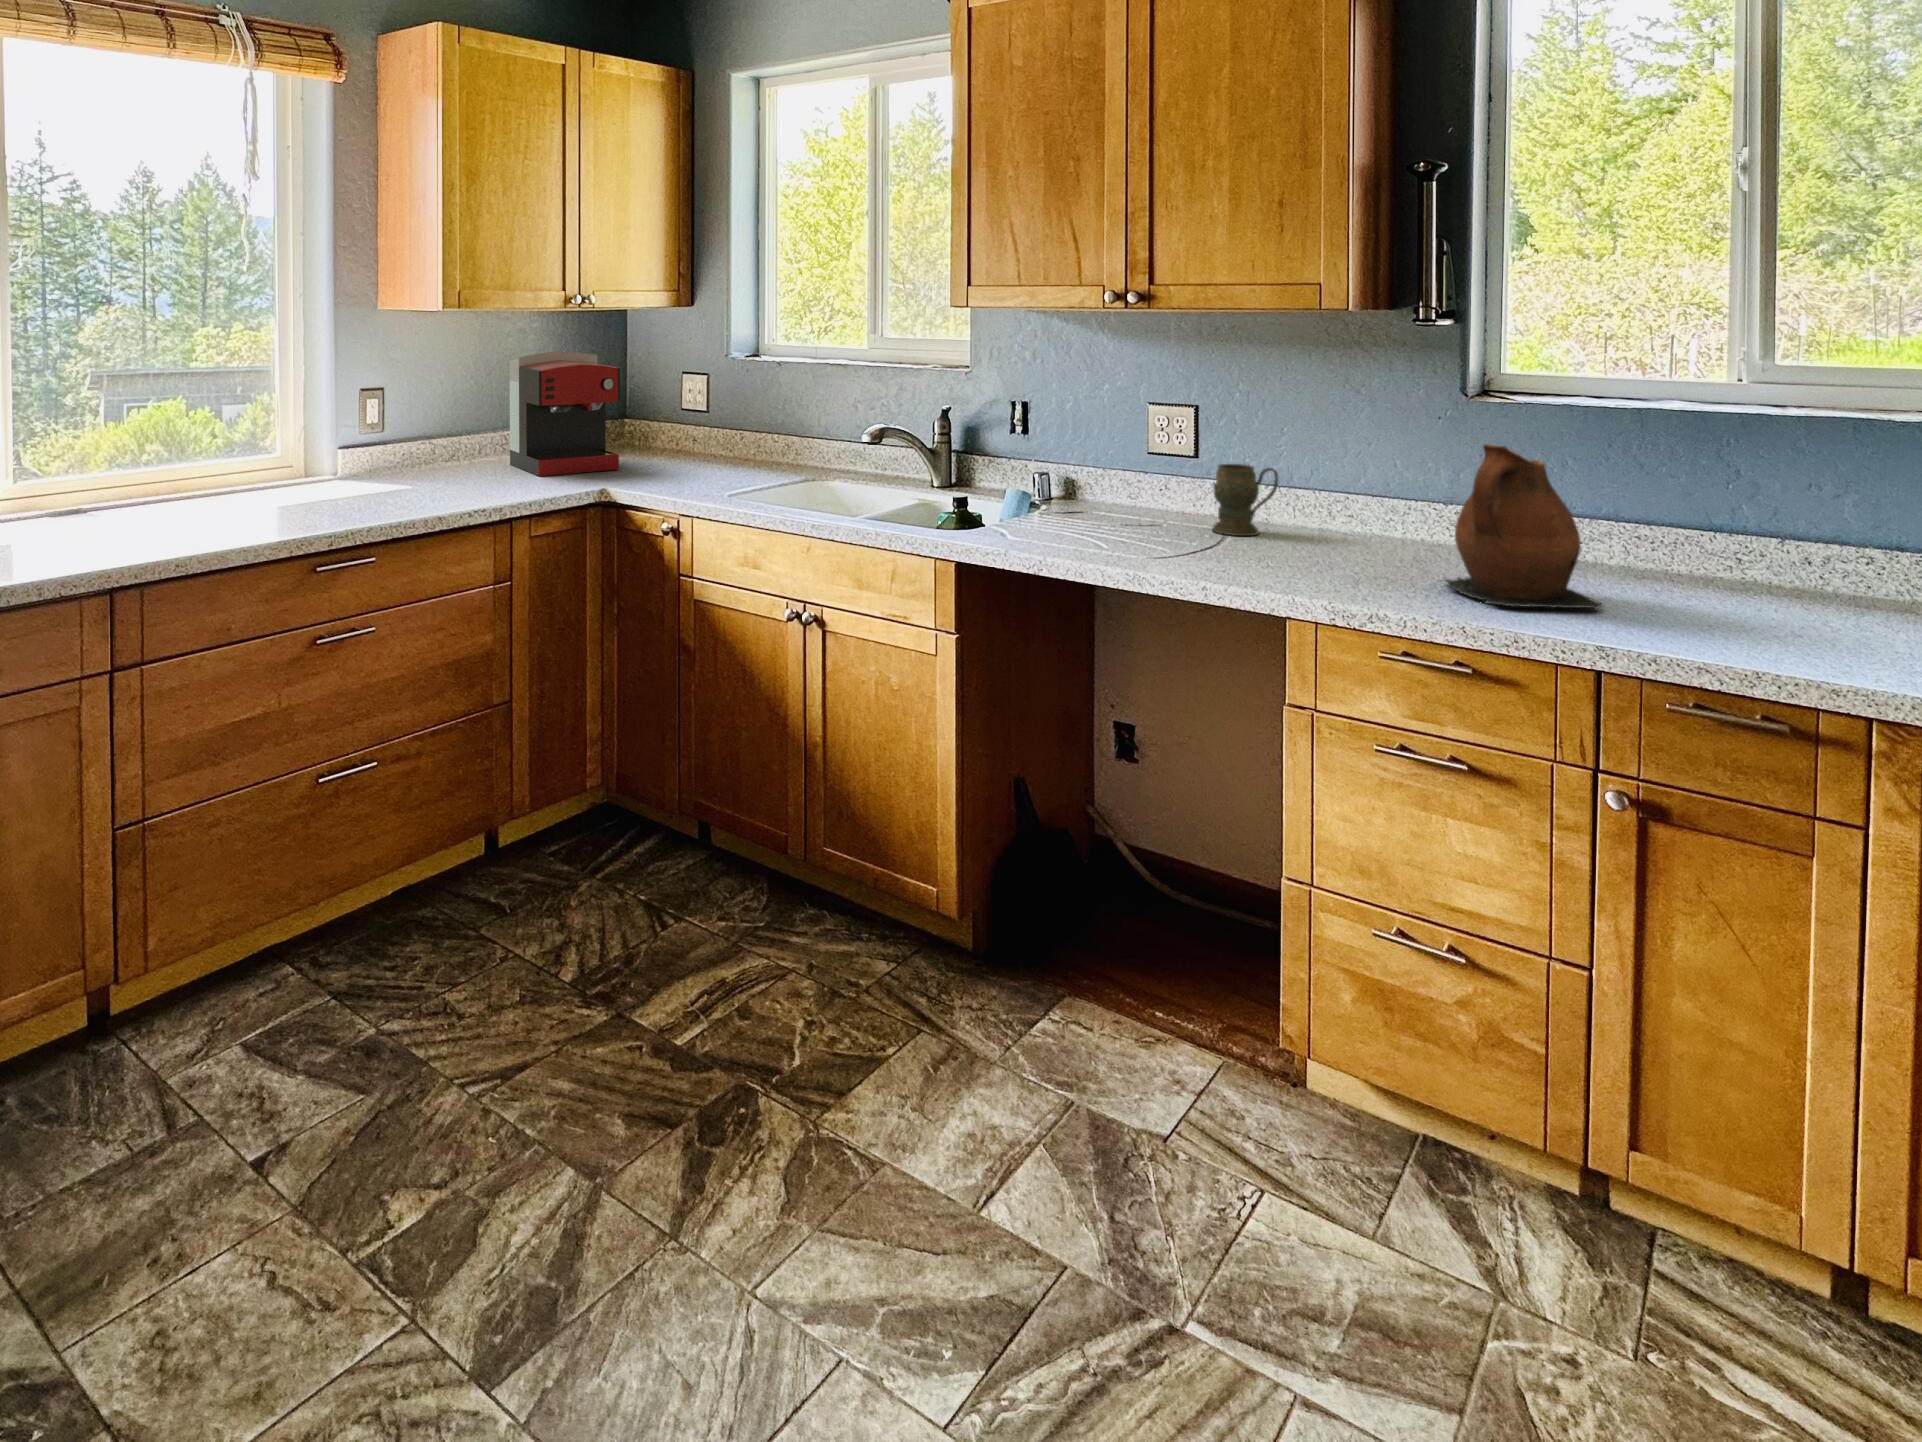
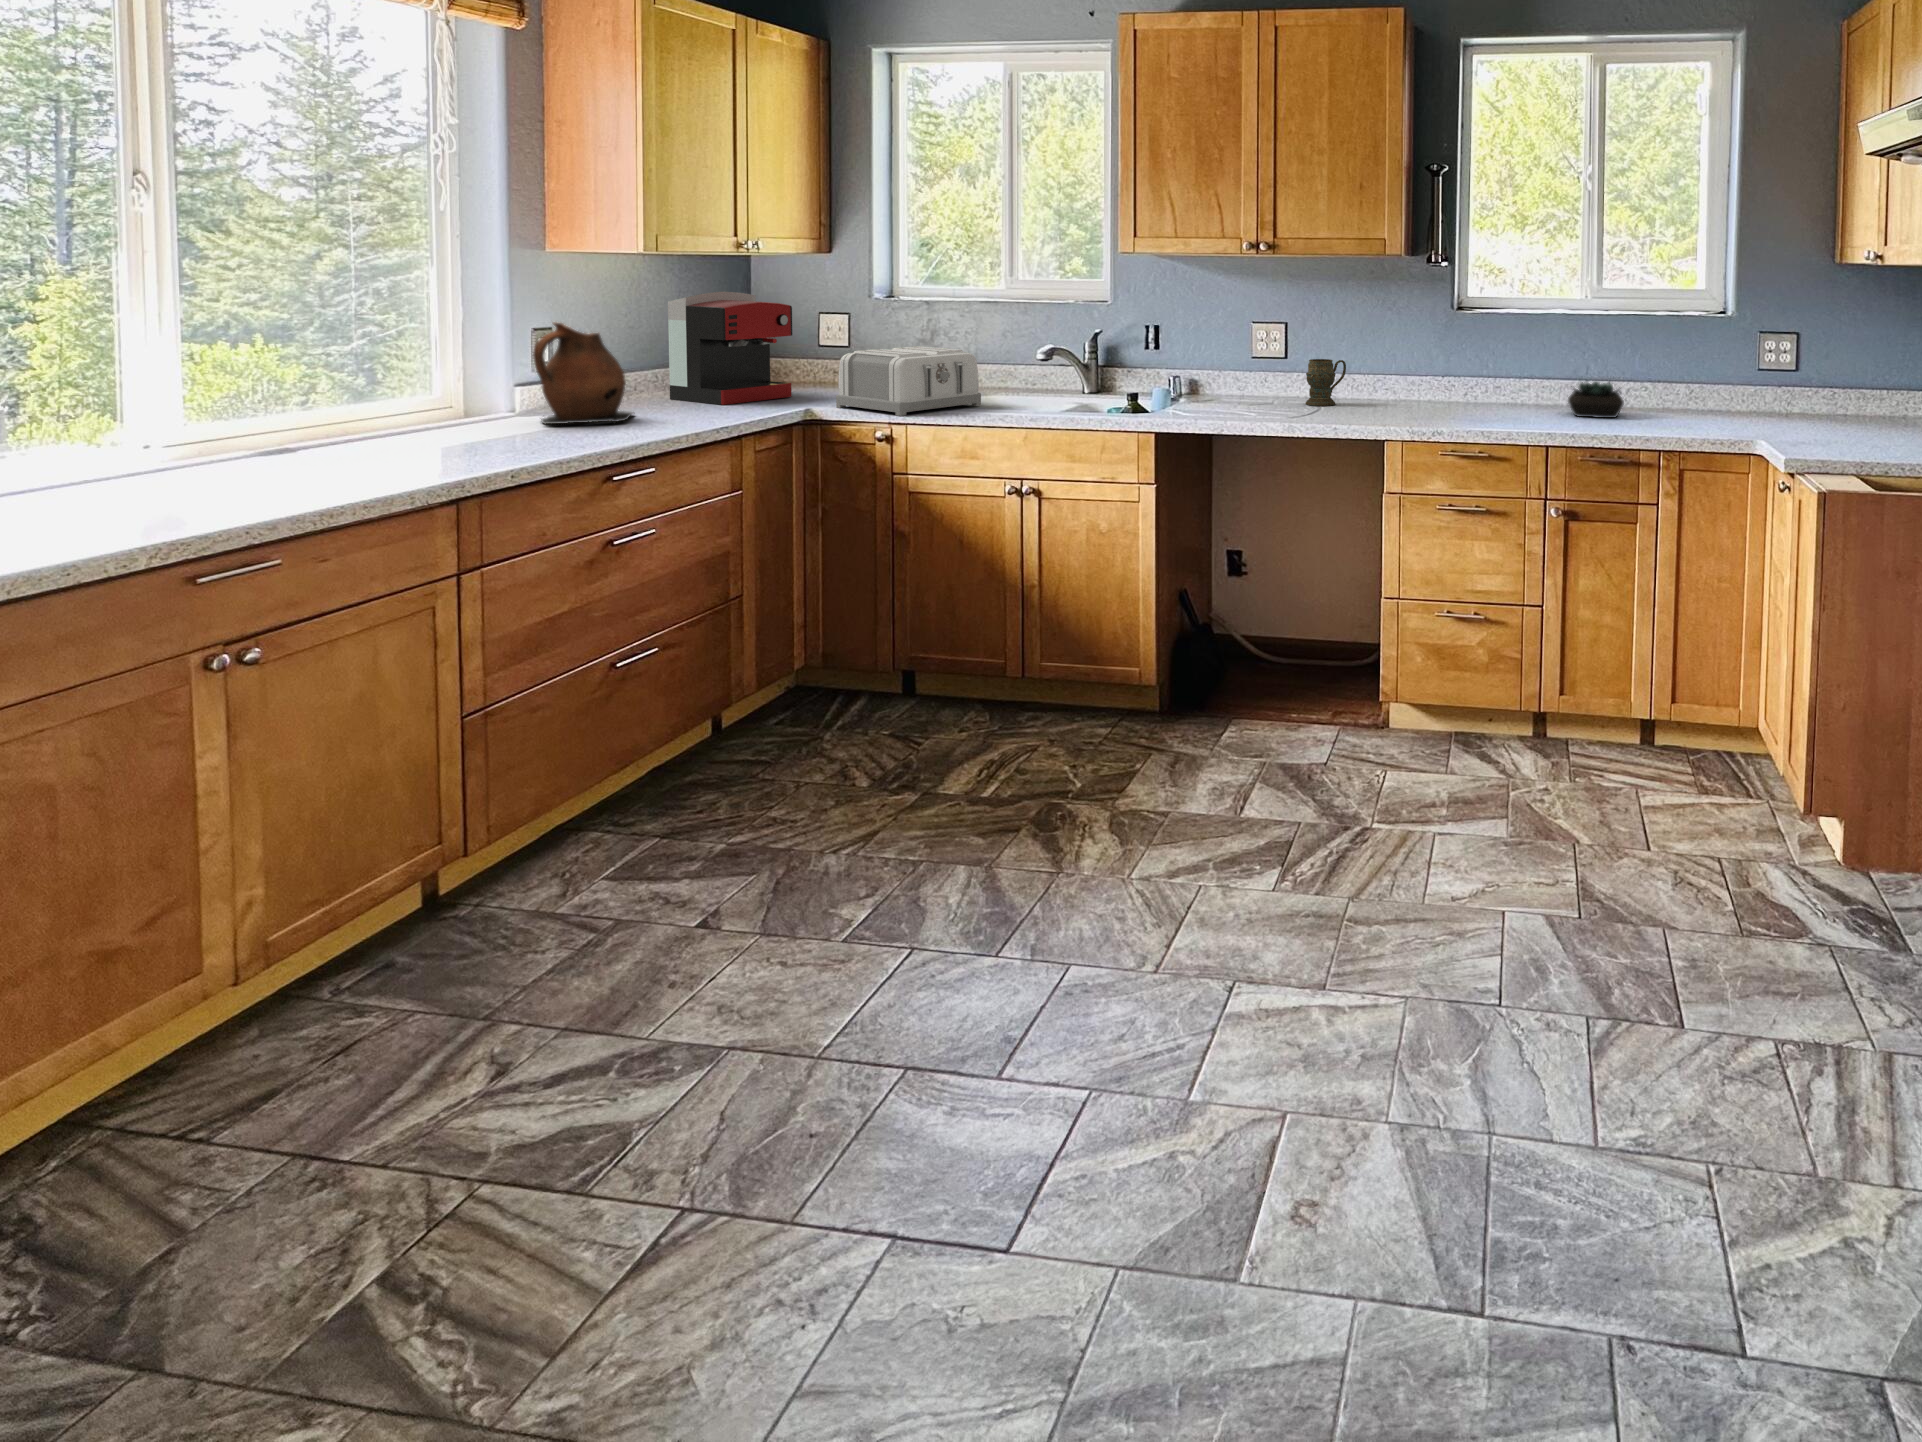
toaster: none [635,420,785,508] -> present [836,346,981,416]
ceramic pitcher: present [1443,444,1603,610] -> present [533,322,633,424]
succulent plant: none [1677,537,1808,615] -> present [1568,382,1624,418]

